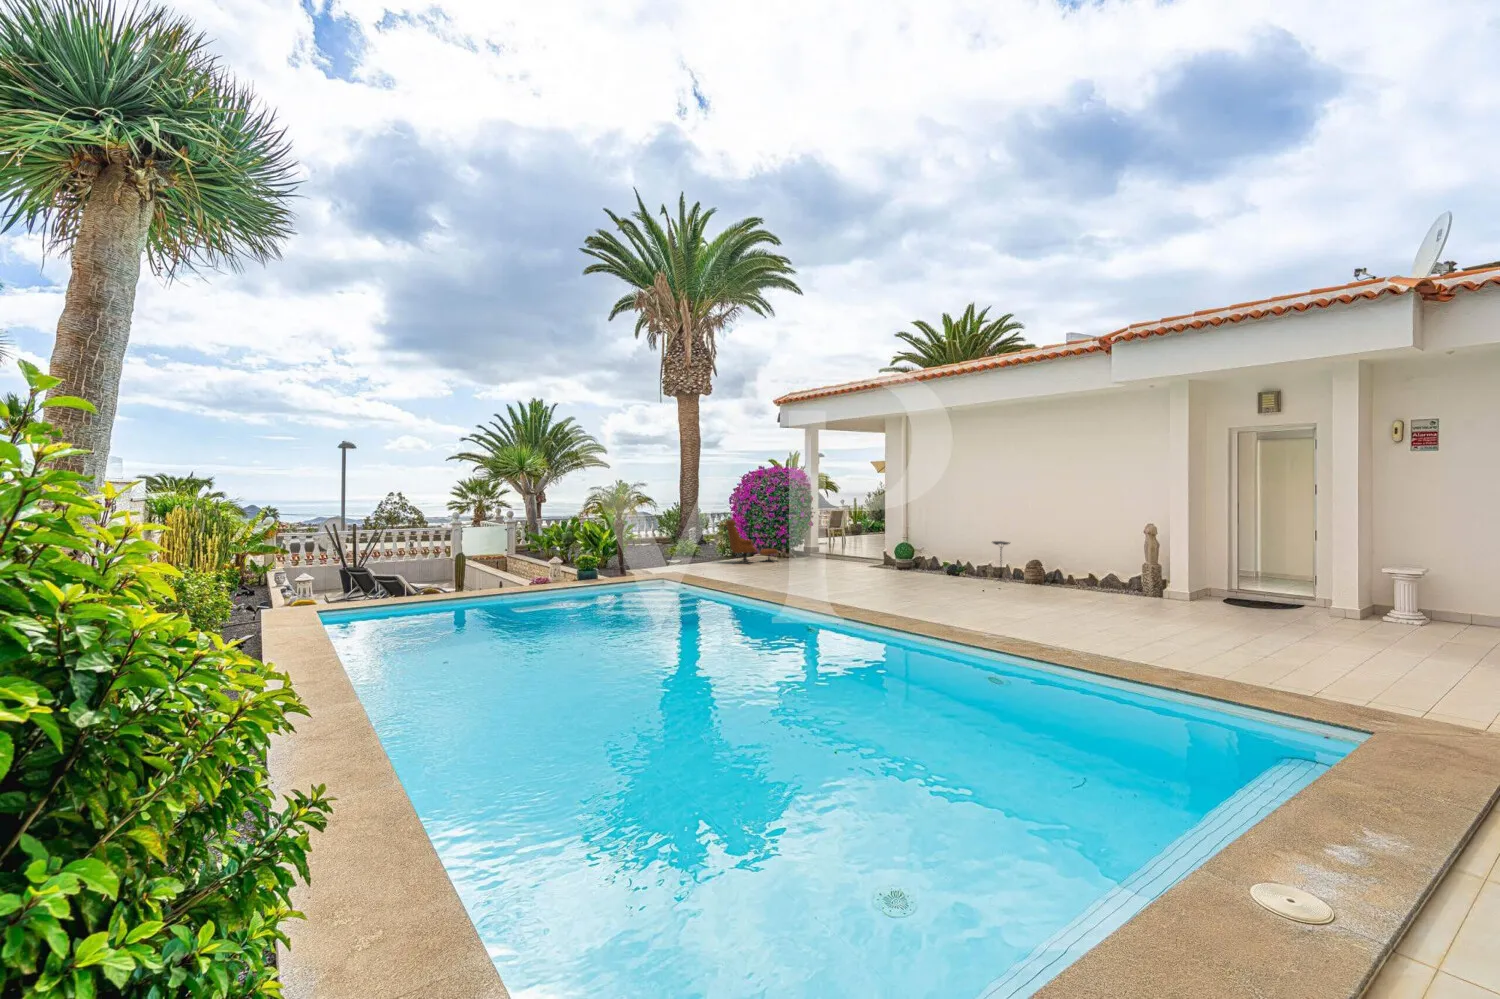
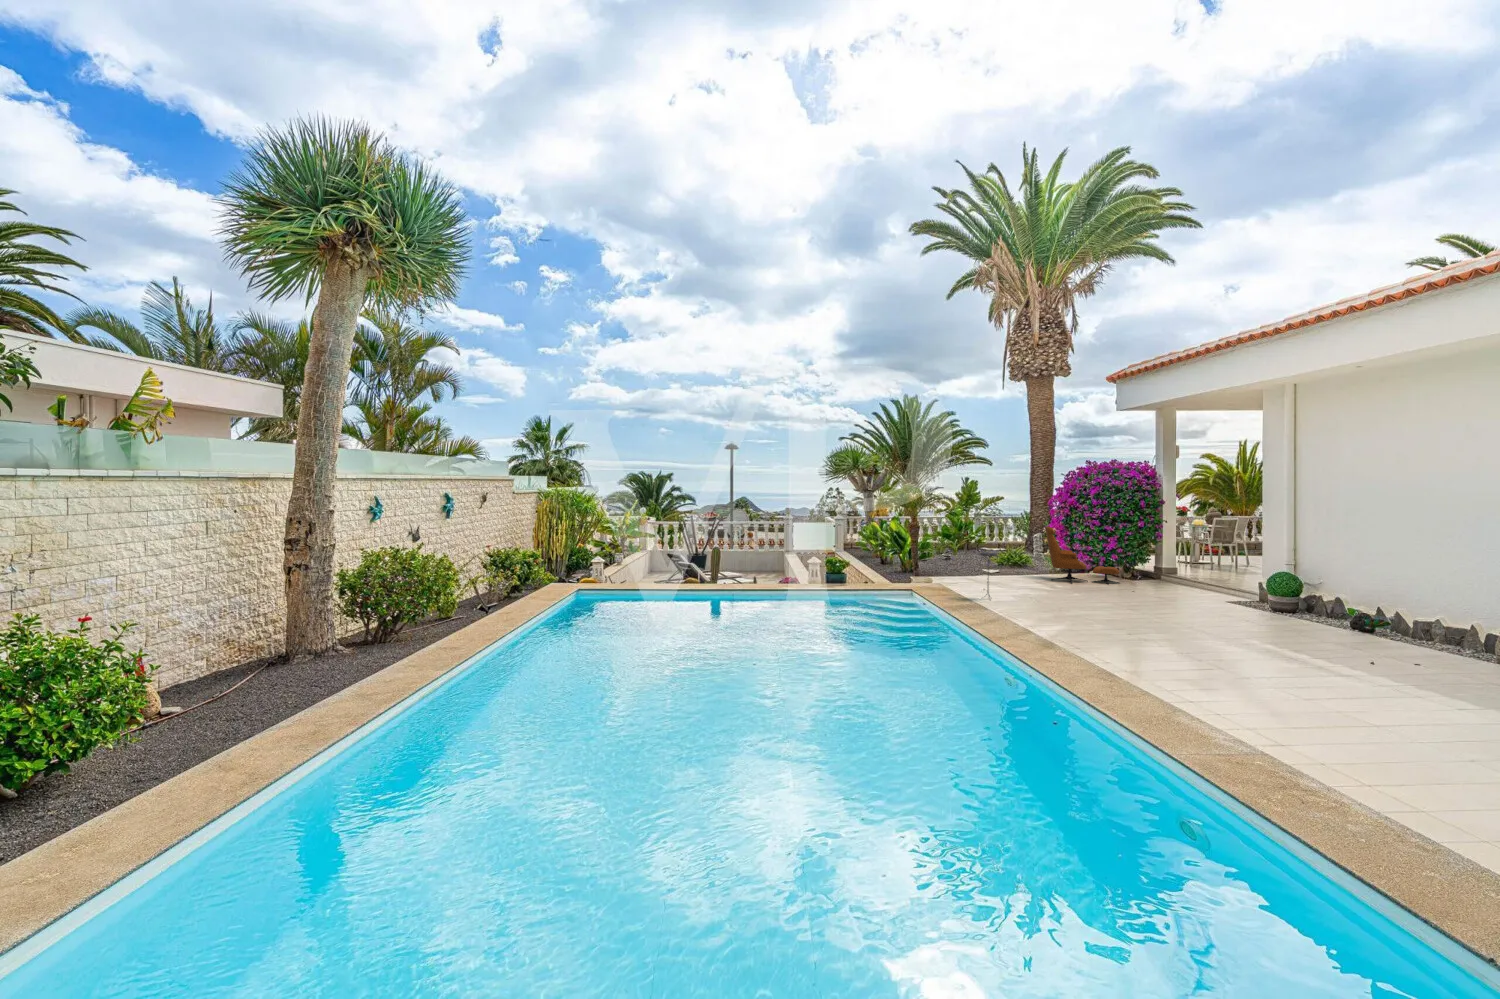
side table: present [993,541,1010,578] -> present [979,552,998,597]

